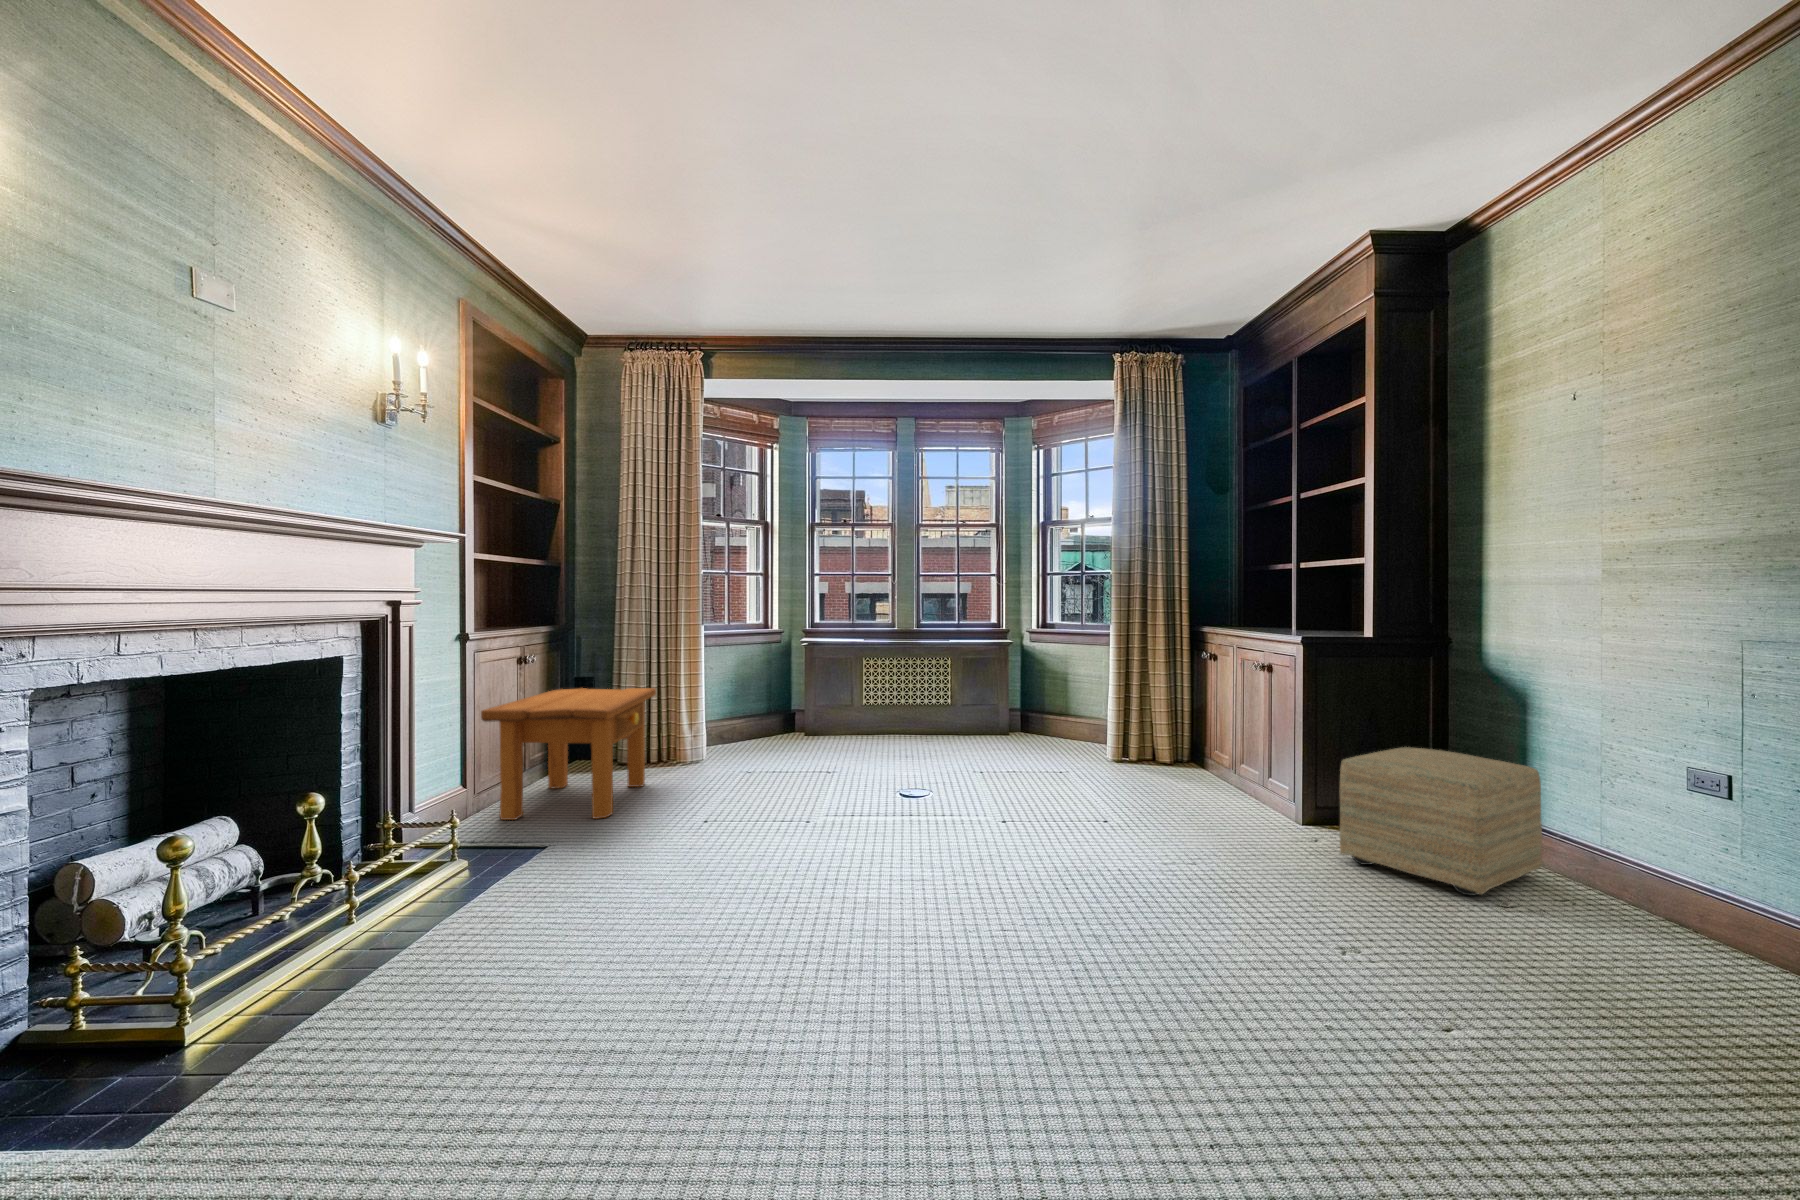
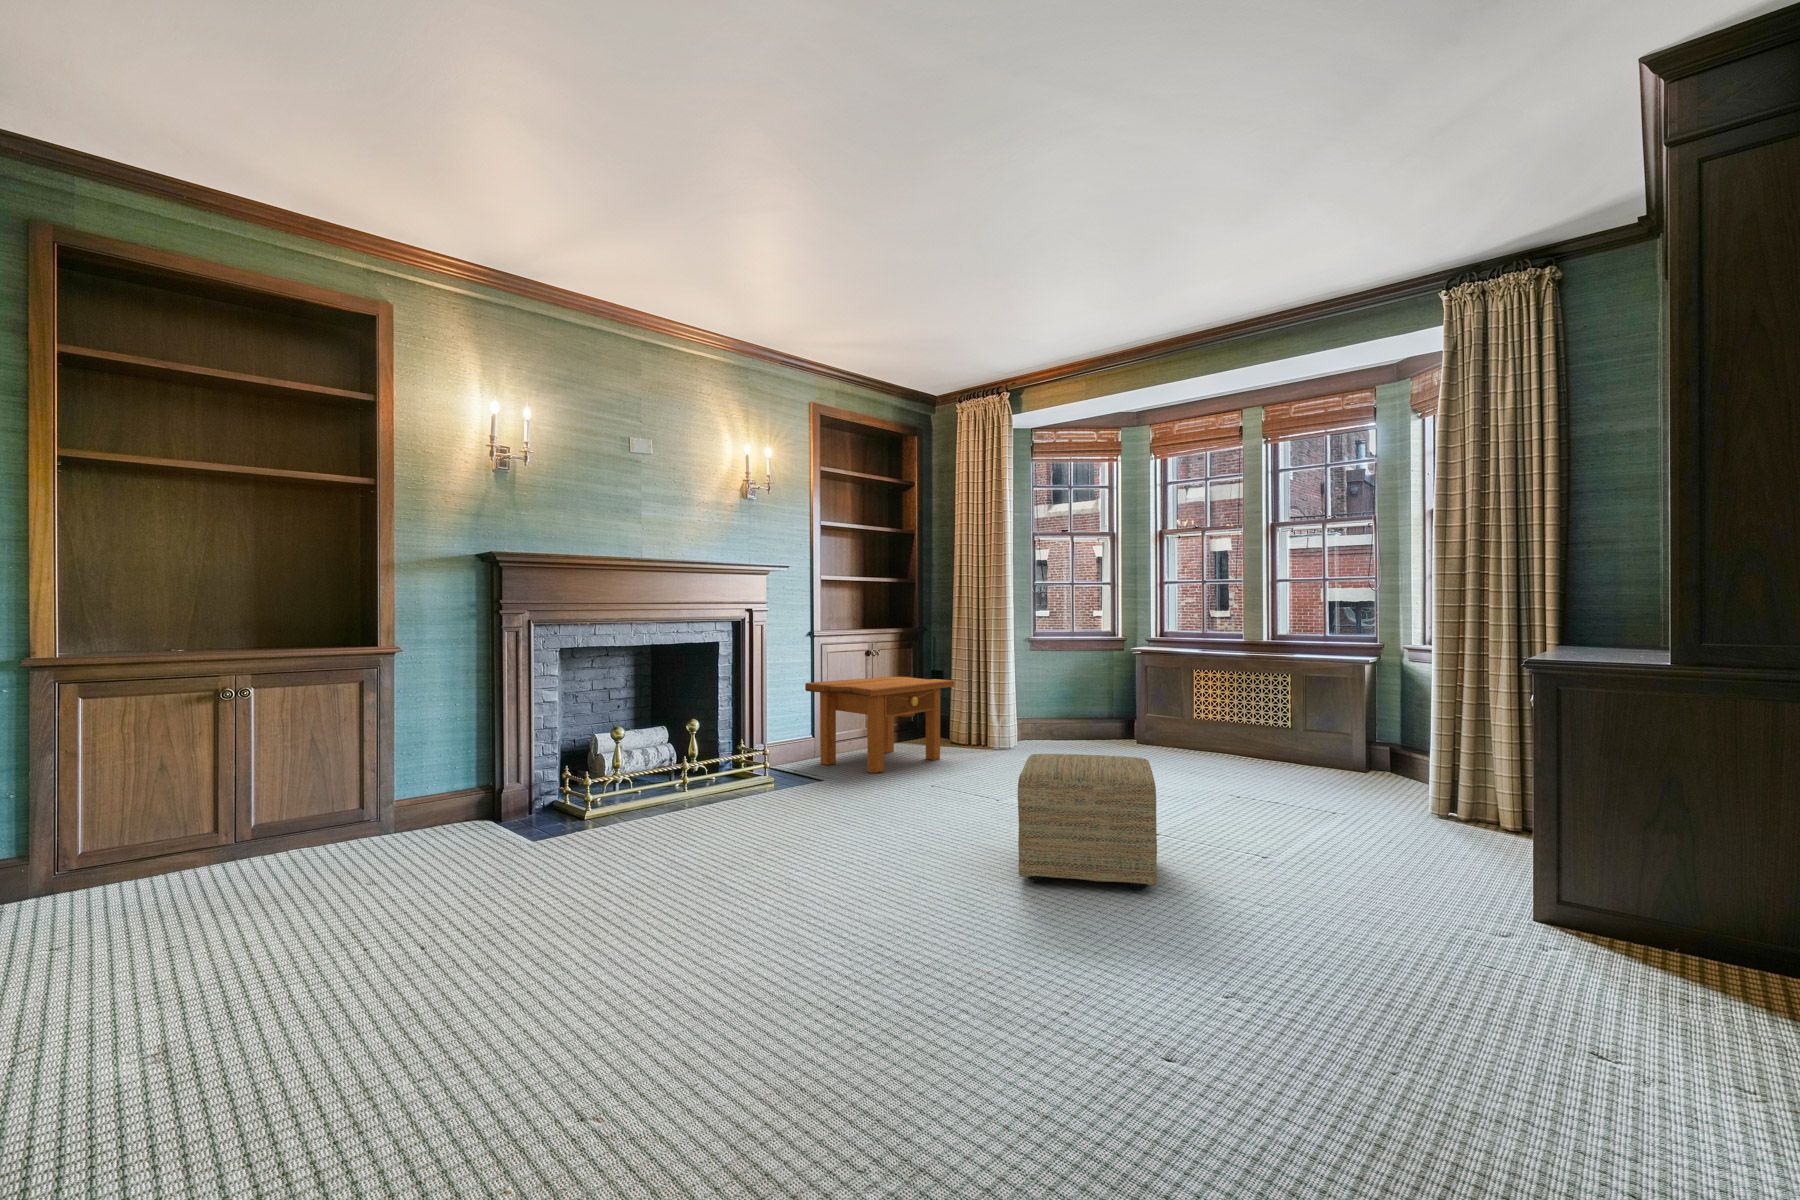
ottoman: present [1340,747,1542,895] -> present [1017,754,1157,889]

